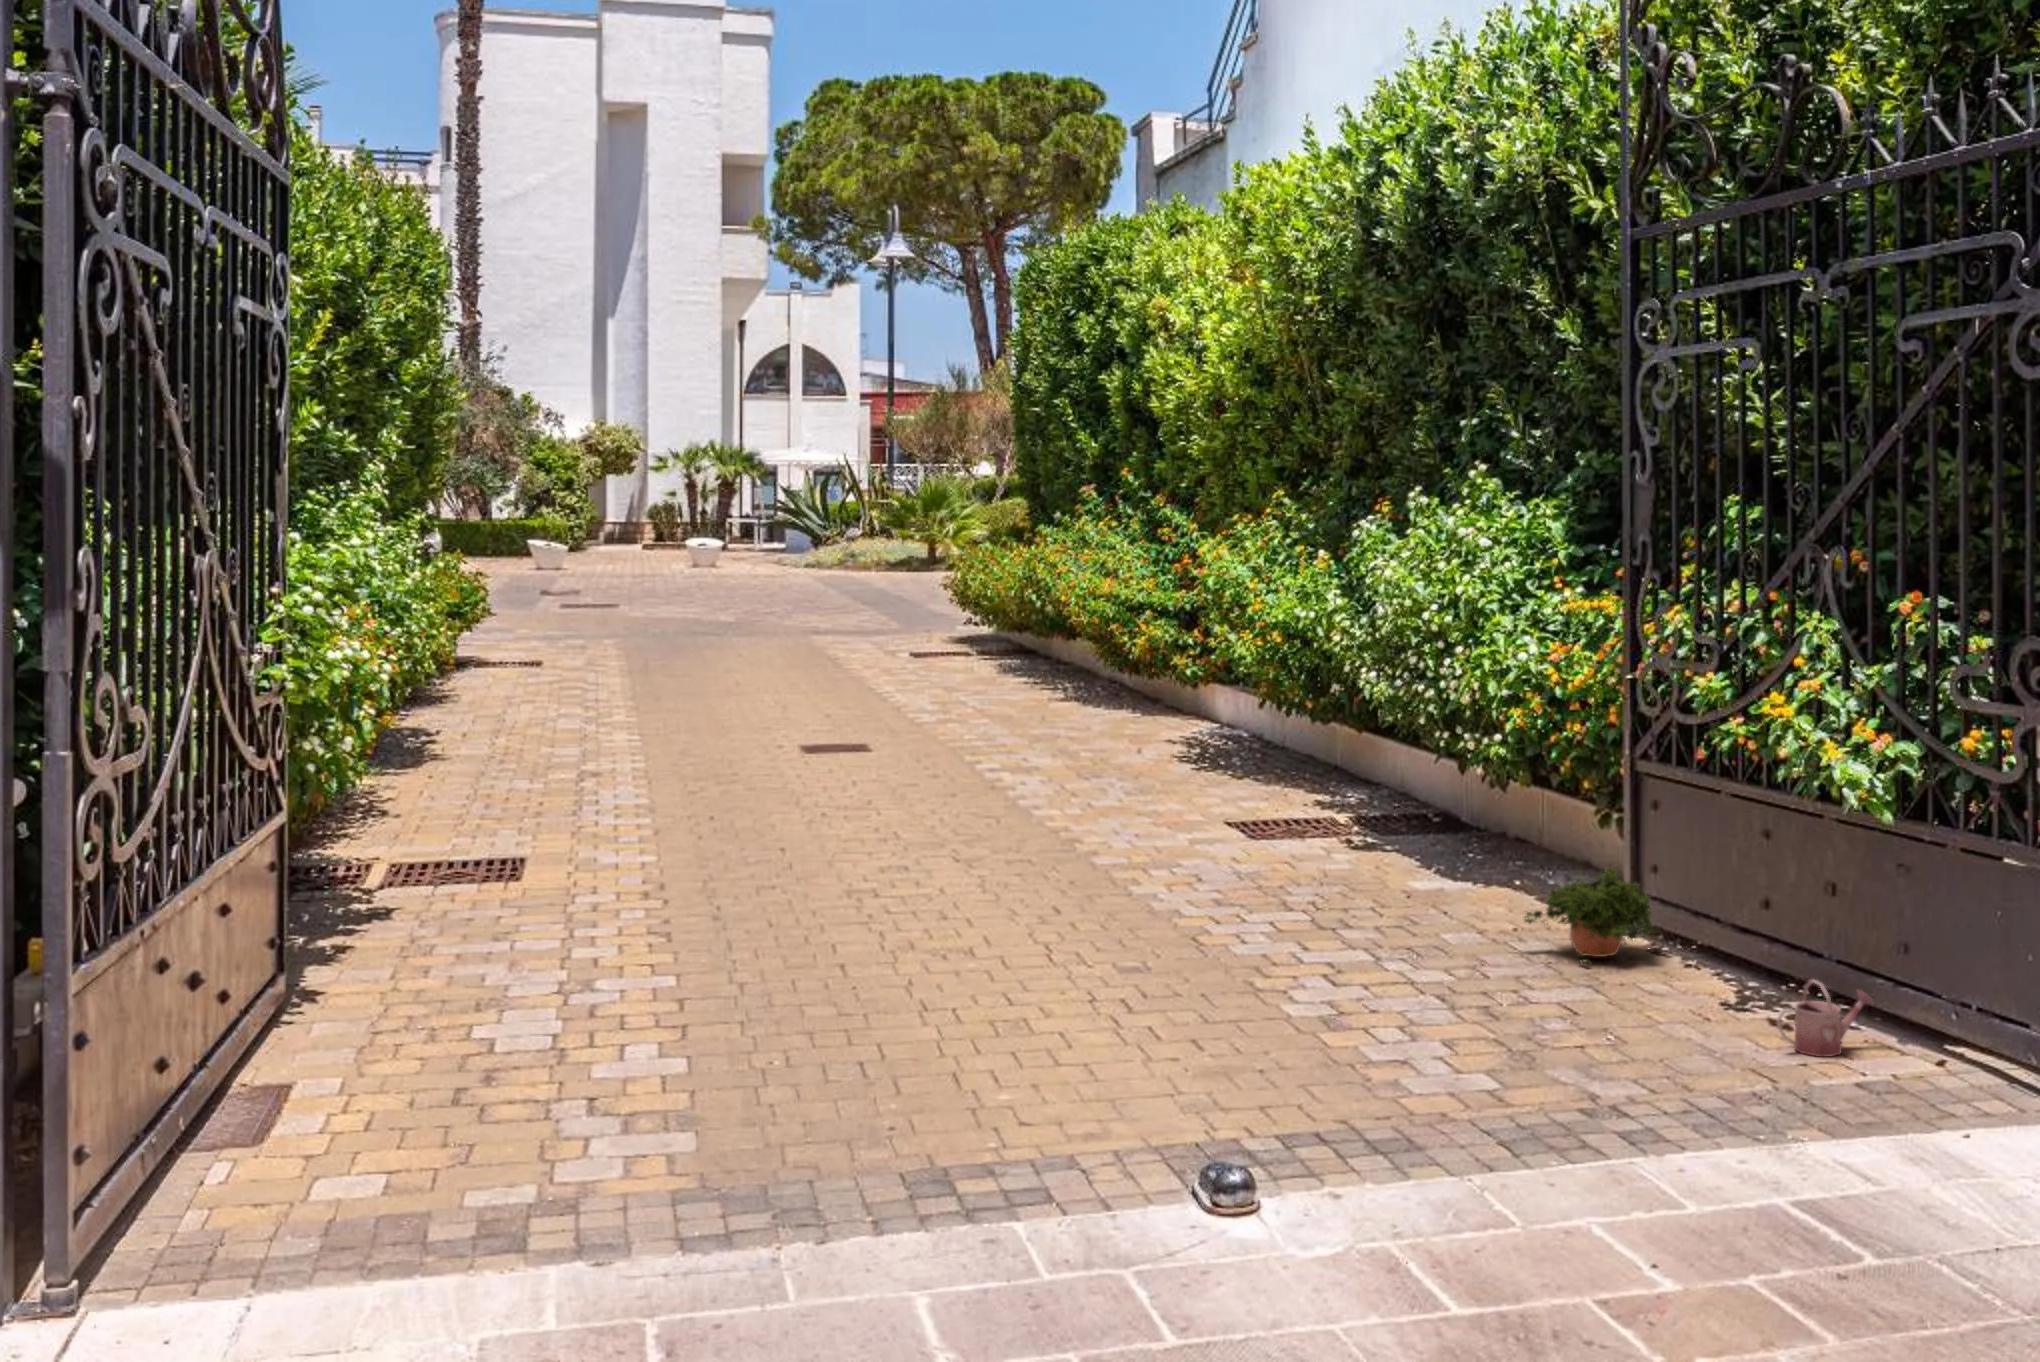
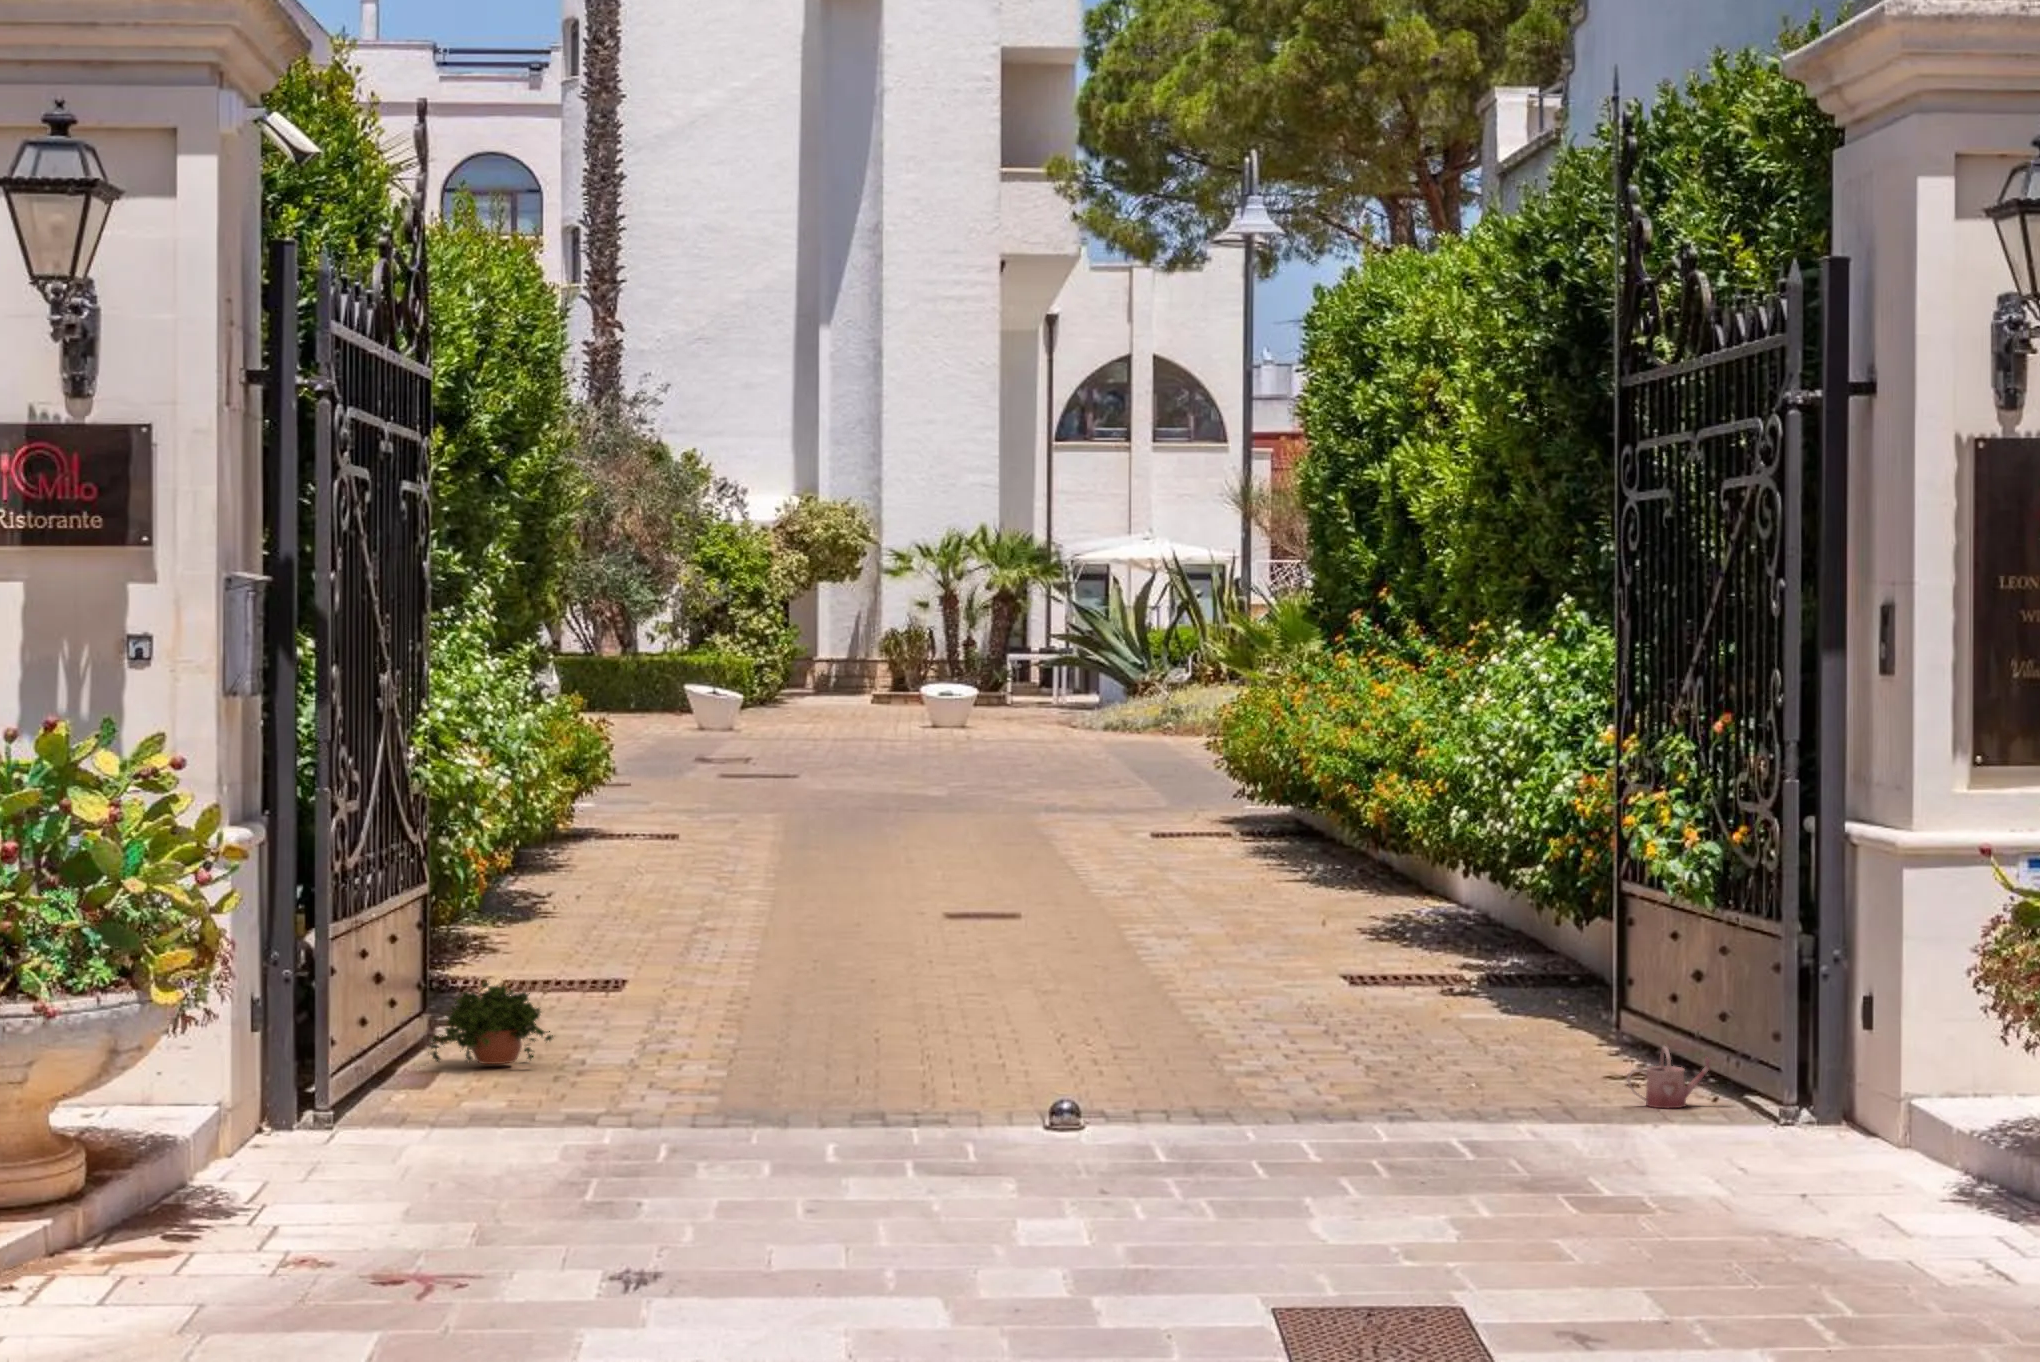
potted plant: present [1525,868,1655,965] -> present [428,982,553,1064]

